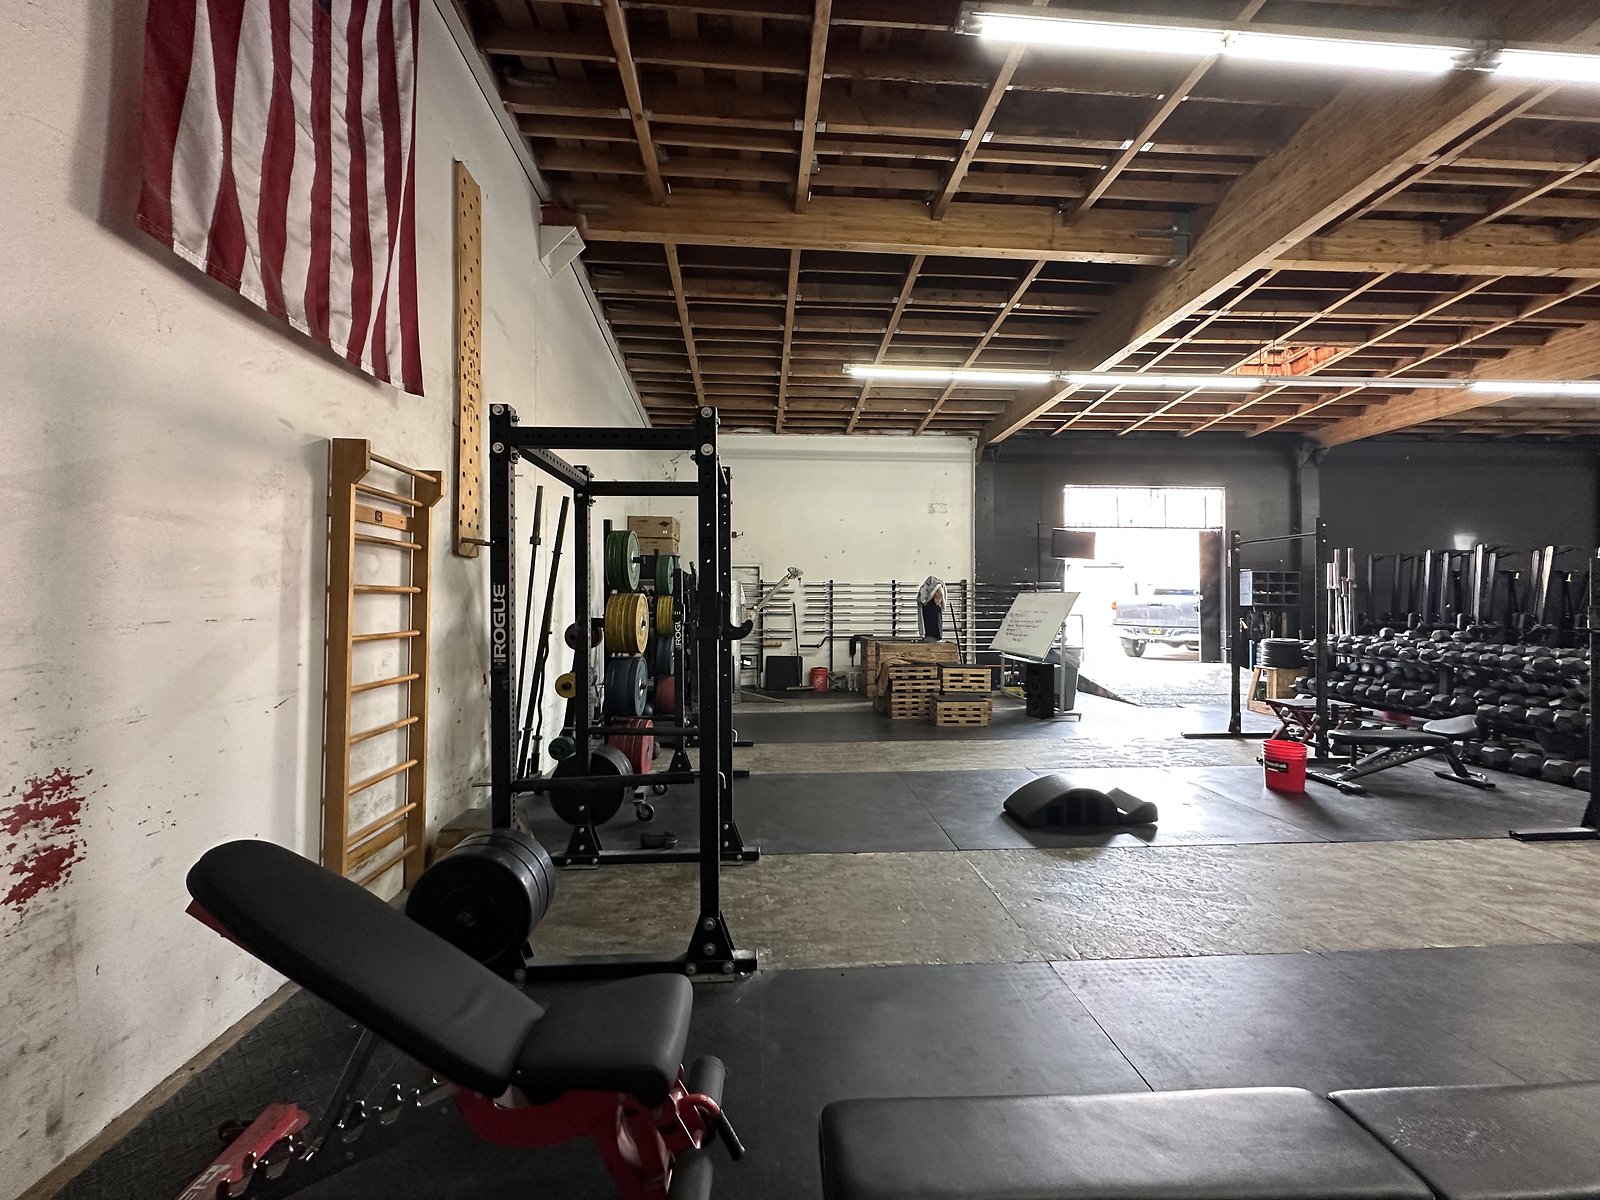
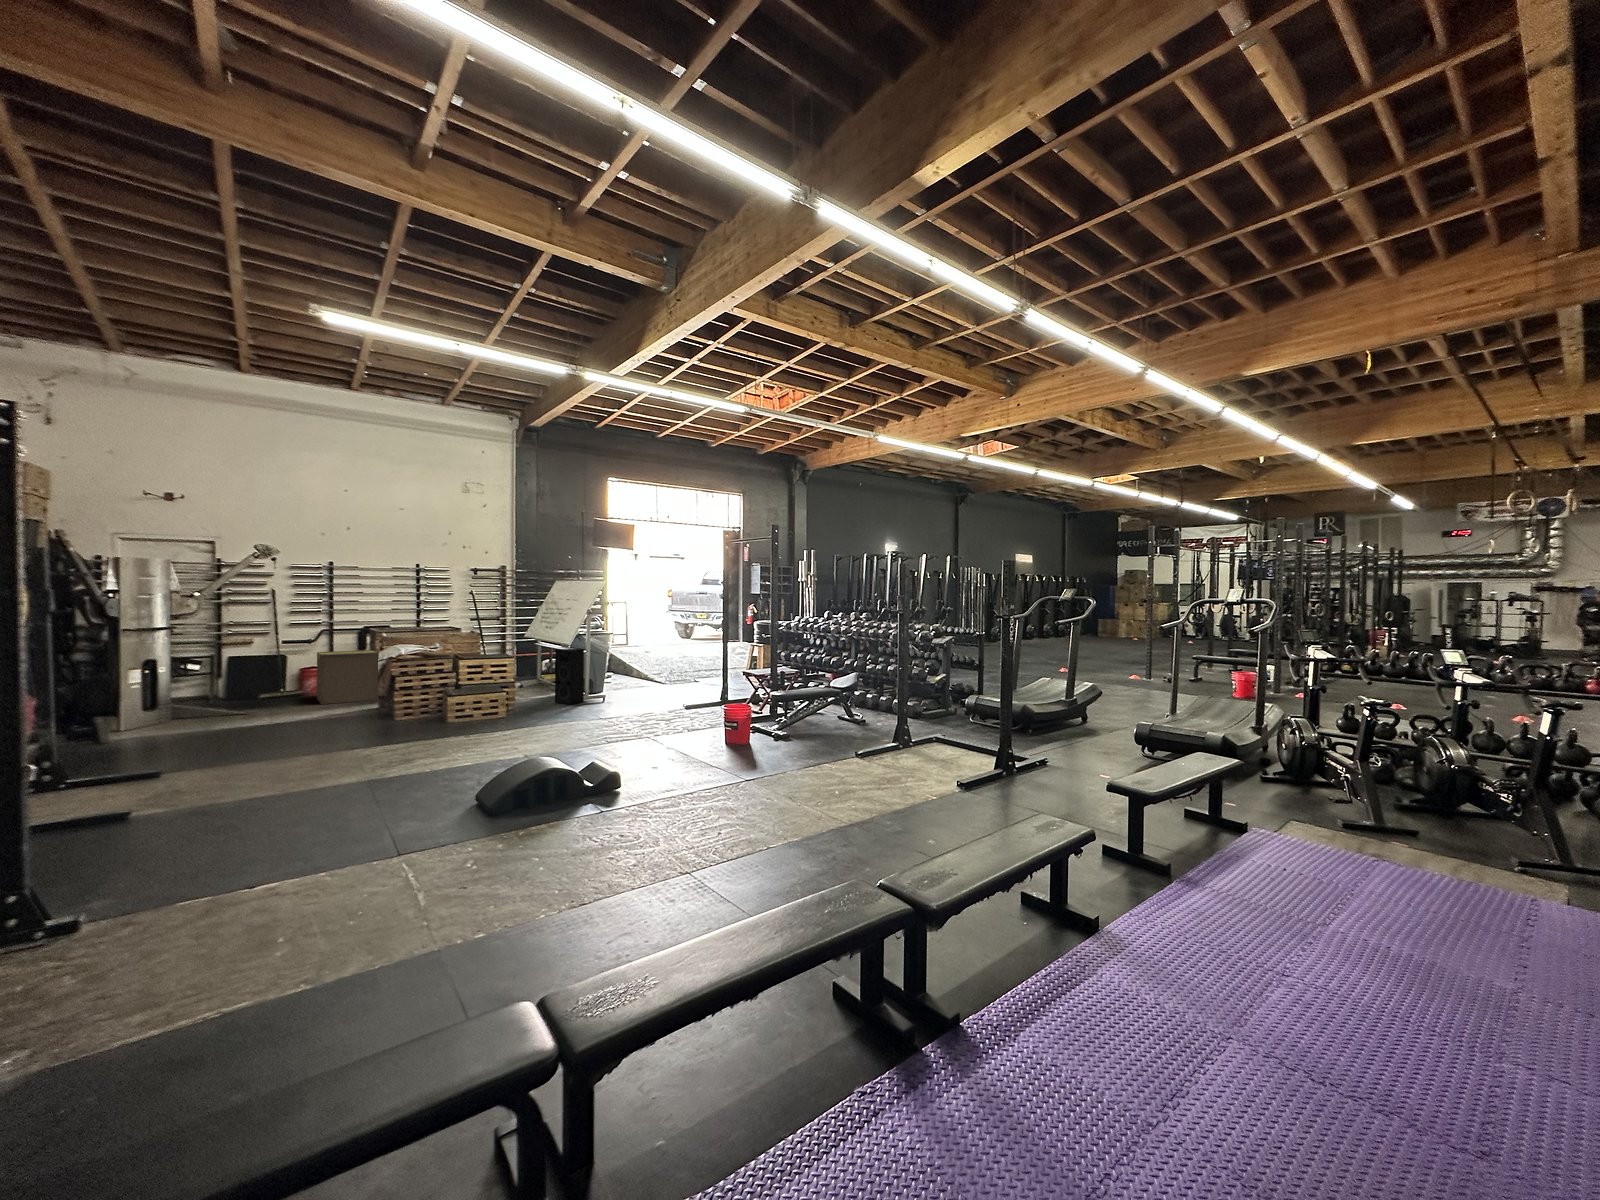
cardboard box: none [827,657,873,700] -> present [317,650,379,704]

